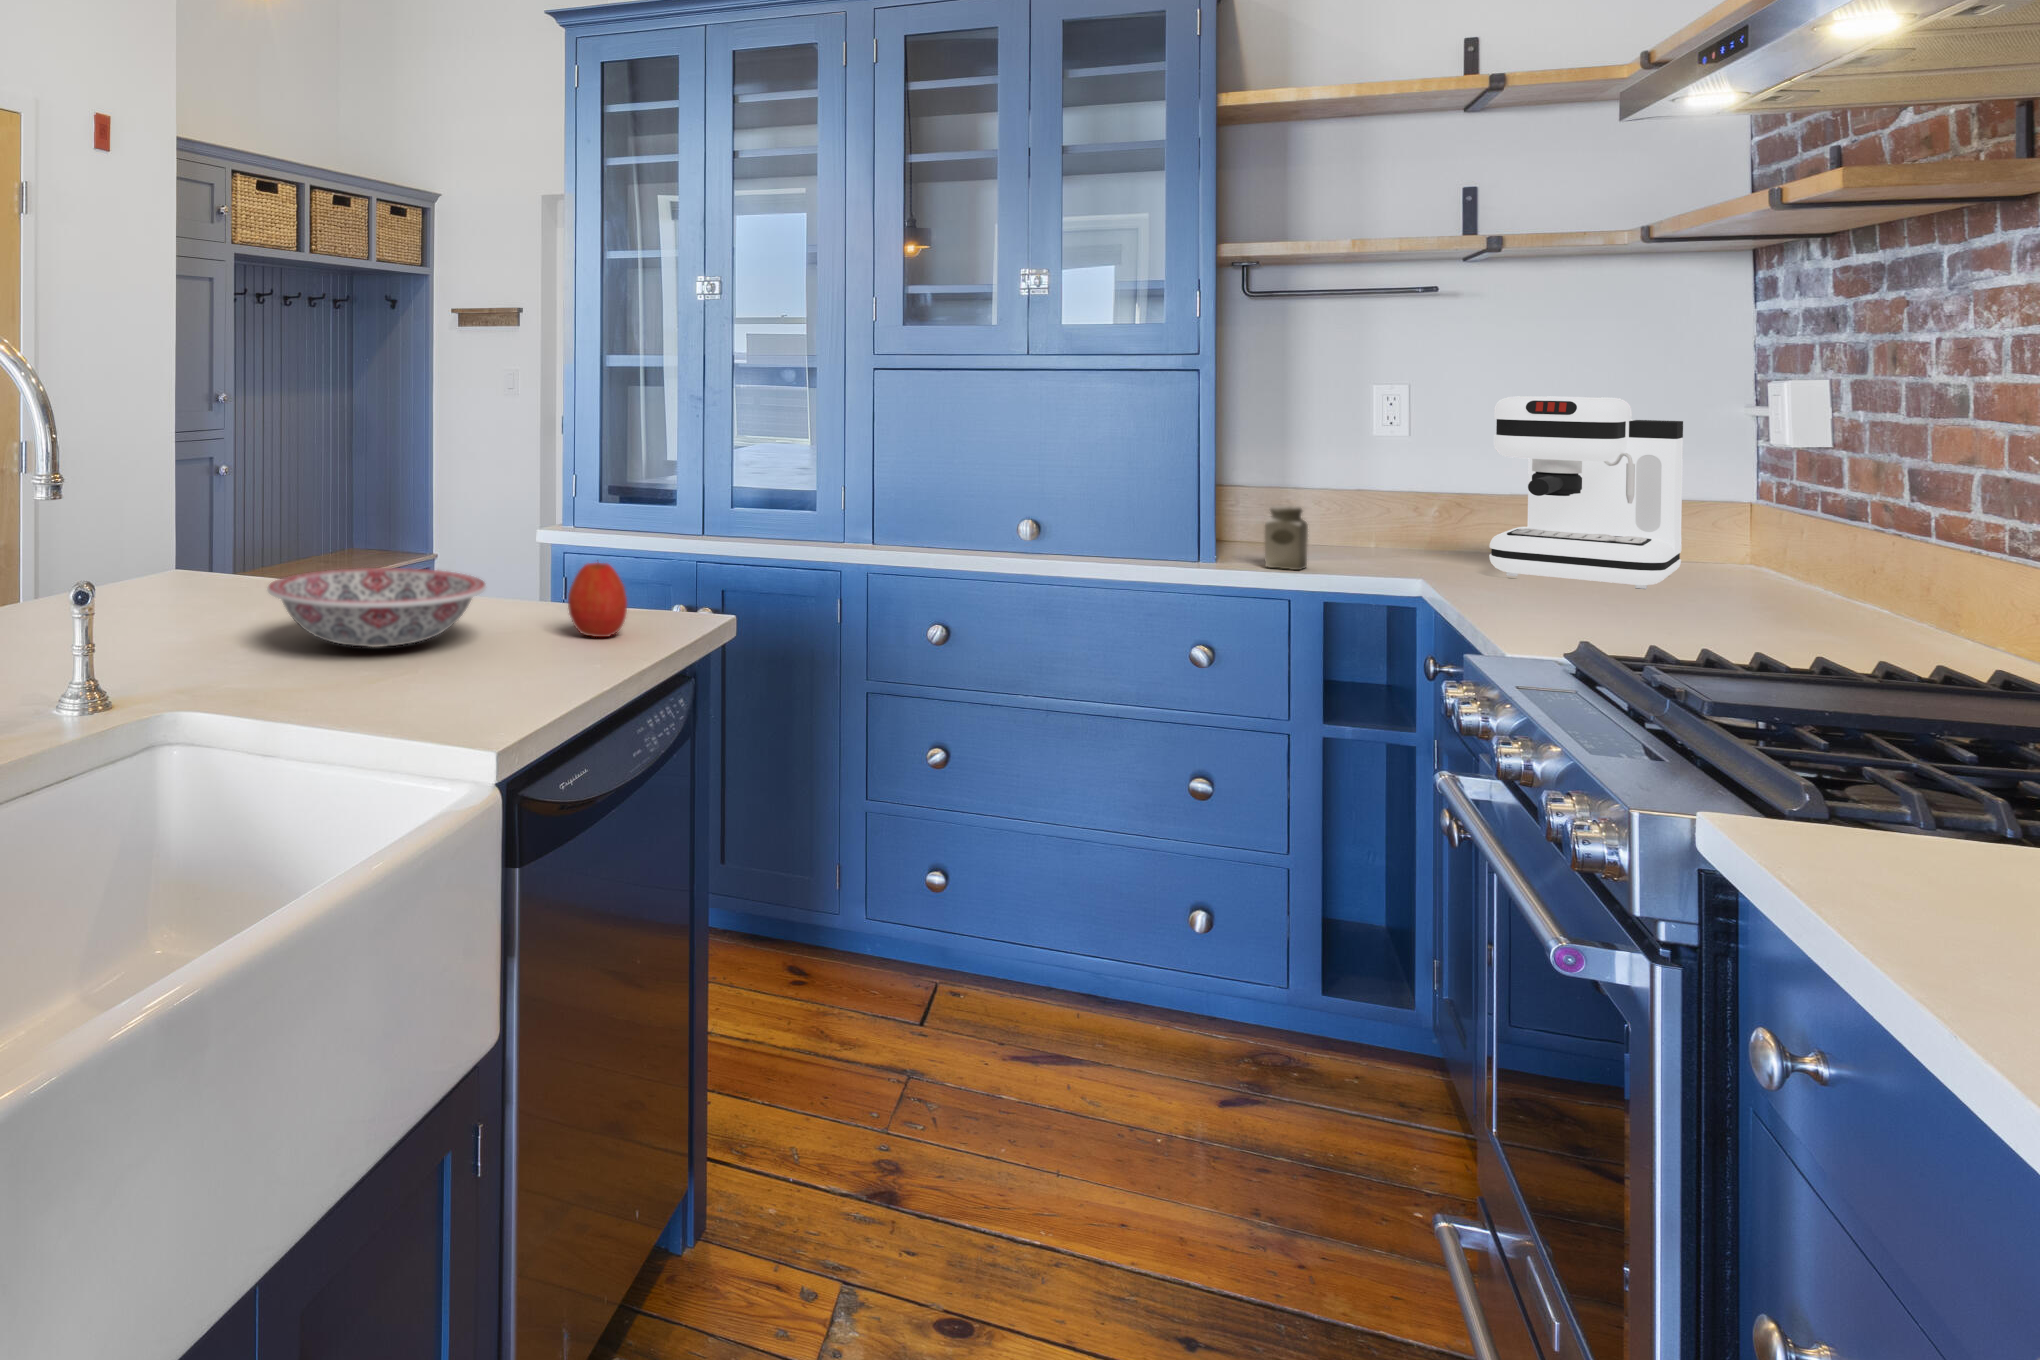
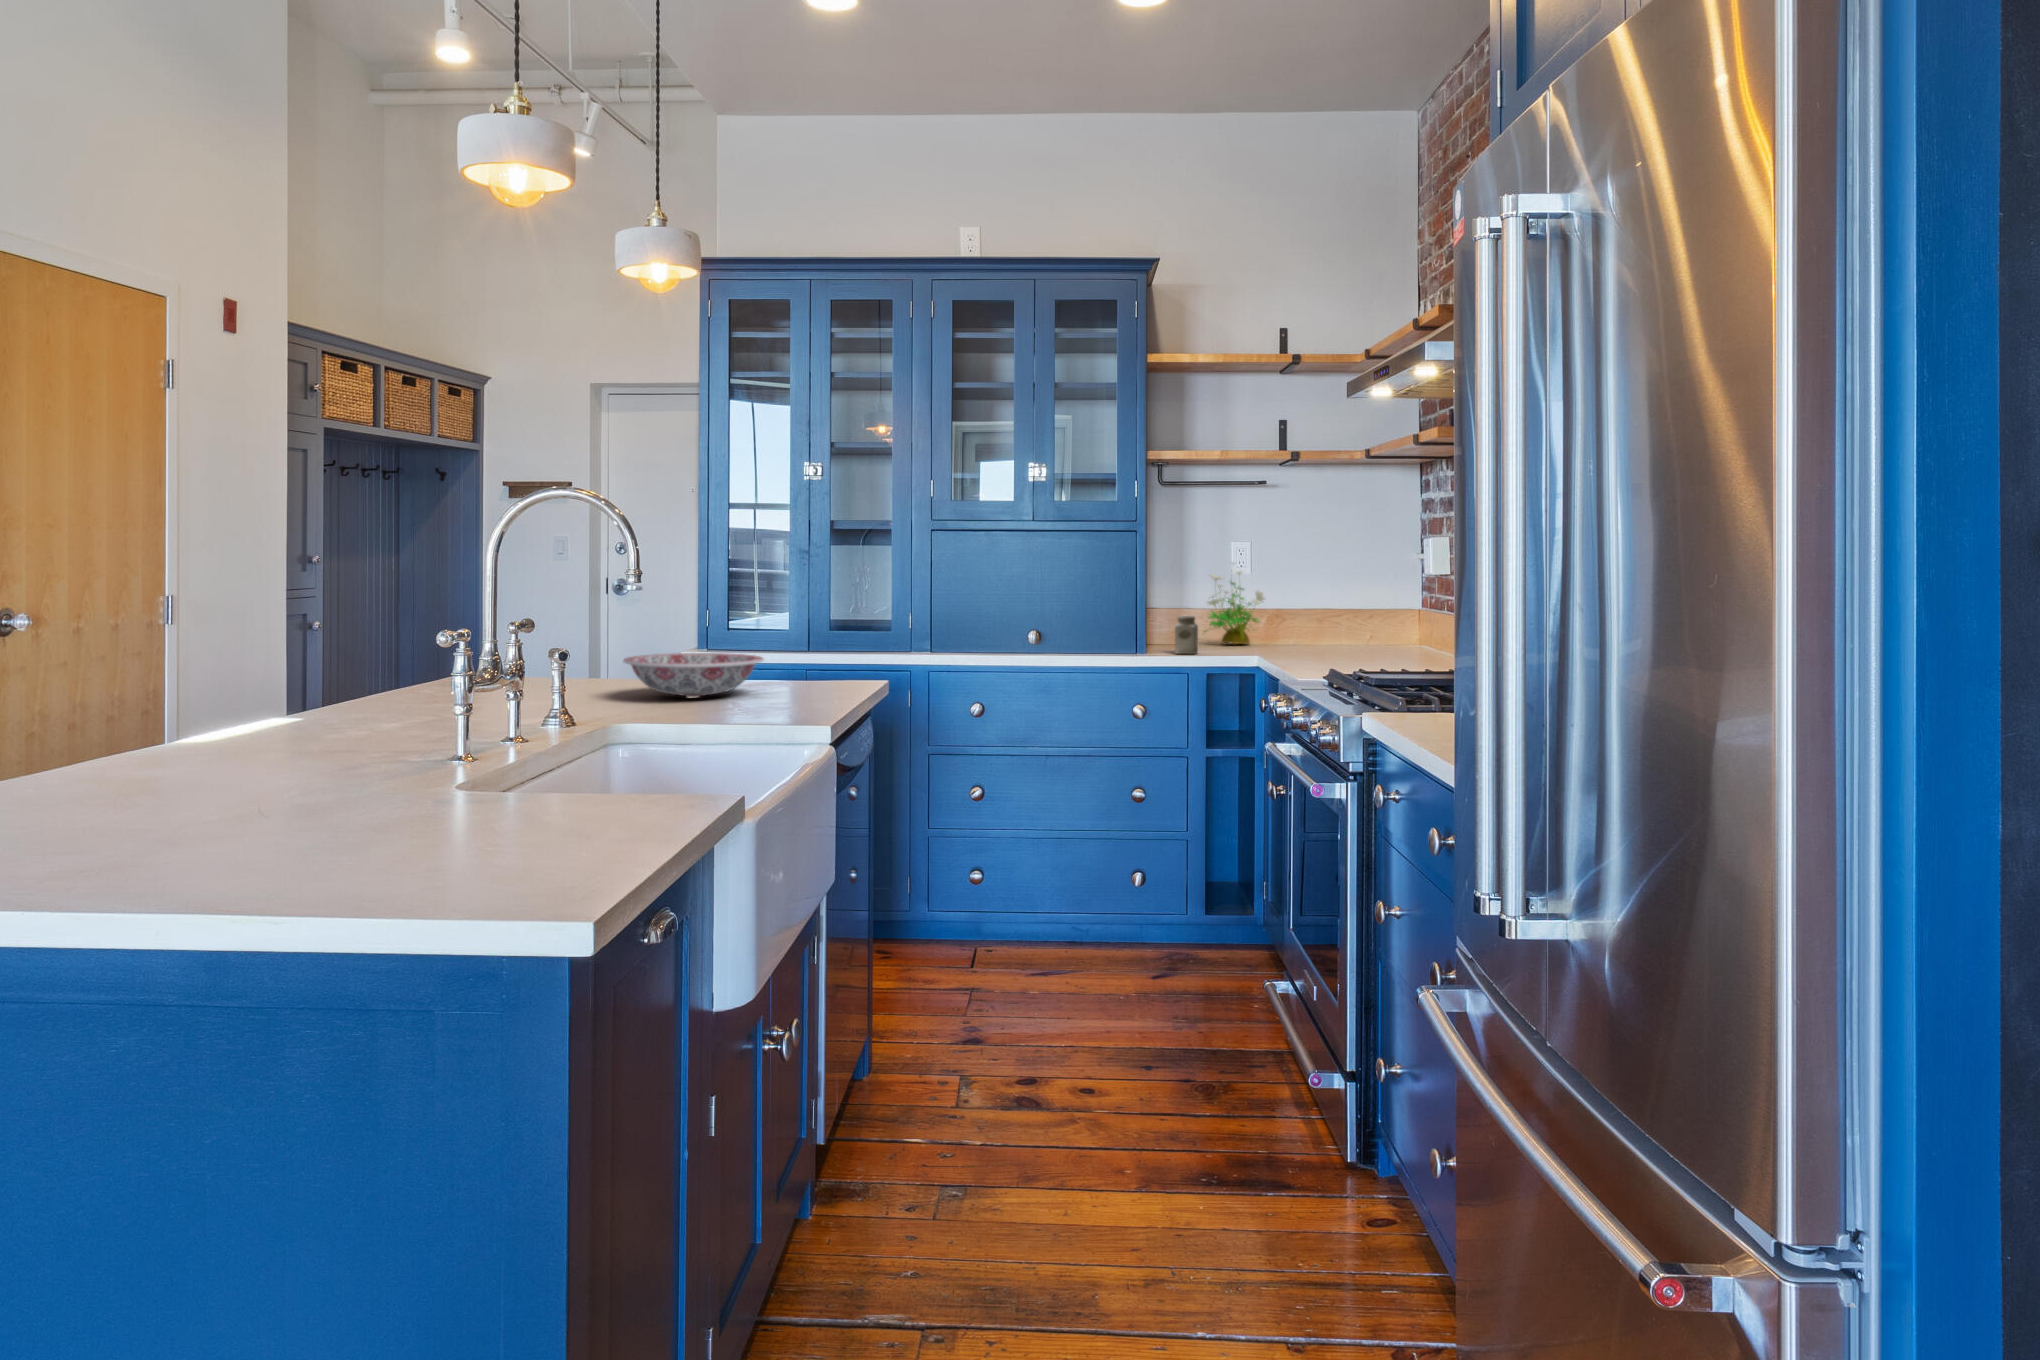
coffee maker: present [1490,396,1683,589] -> none [1292,548,1384,654]
potted plant: none [1316,415,1436,549] -> present [1204,562,1265,644]
apple: present [568,562,627,637] -> none [807,641,844,688]

